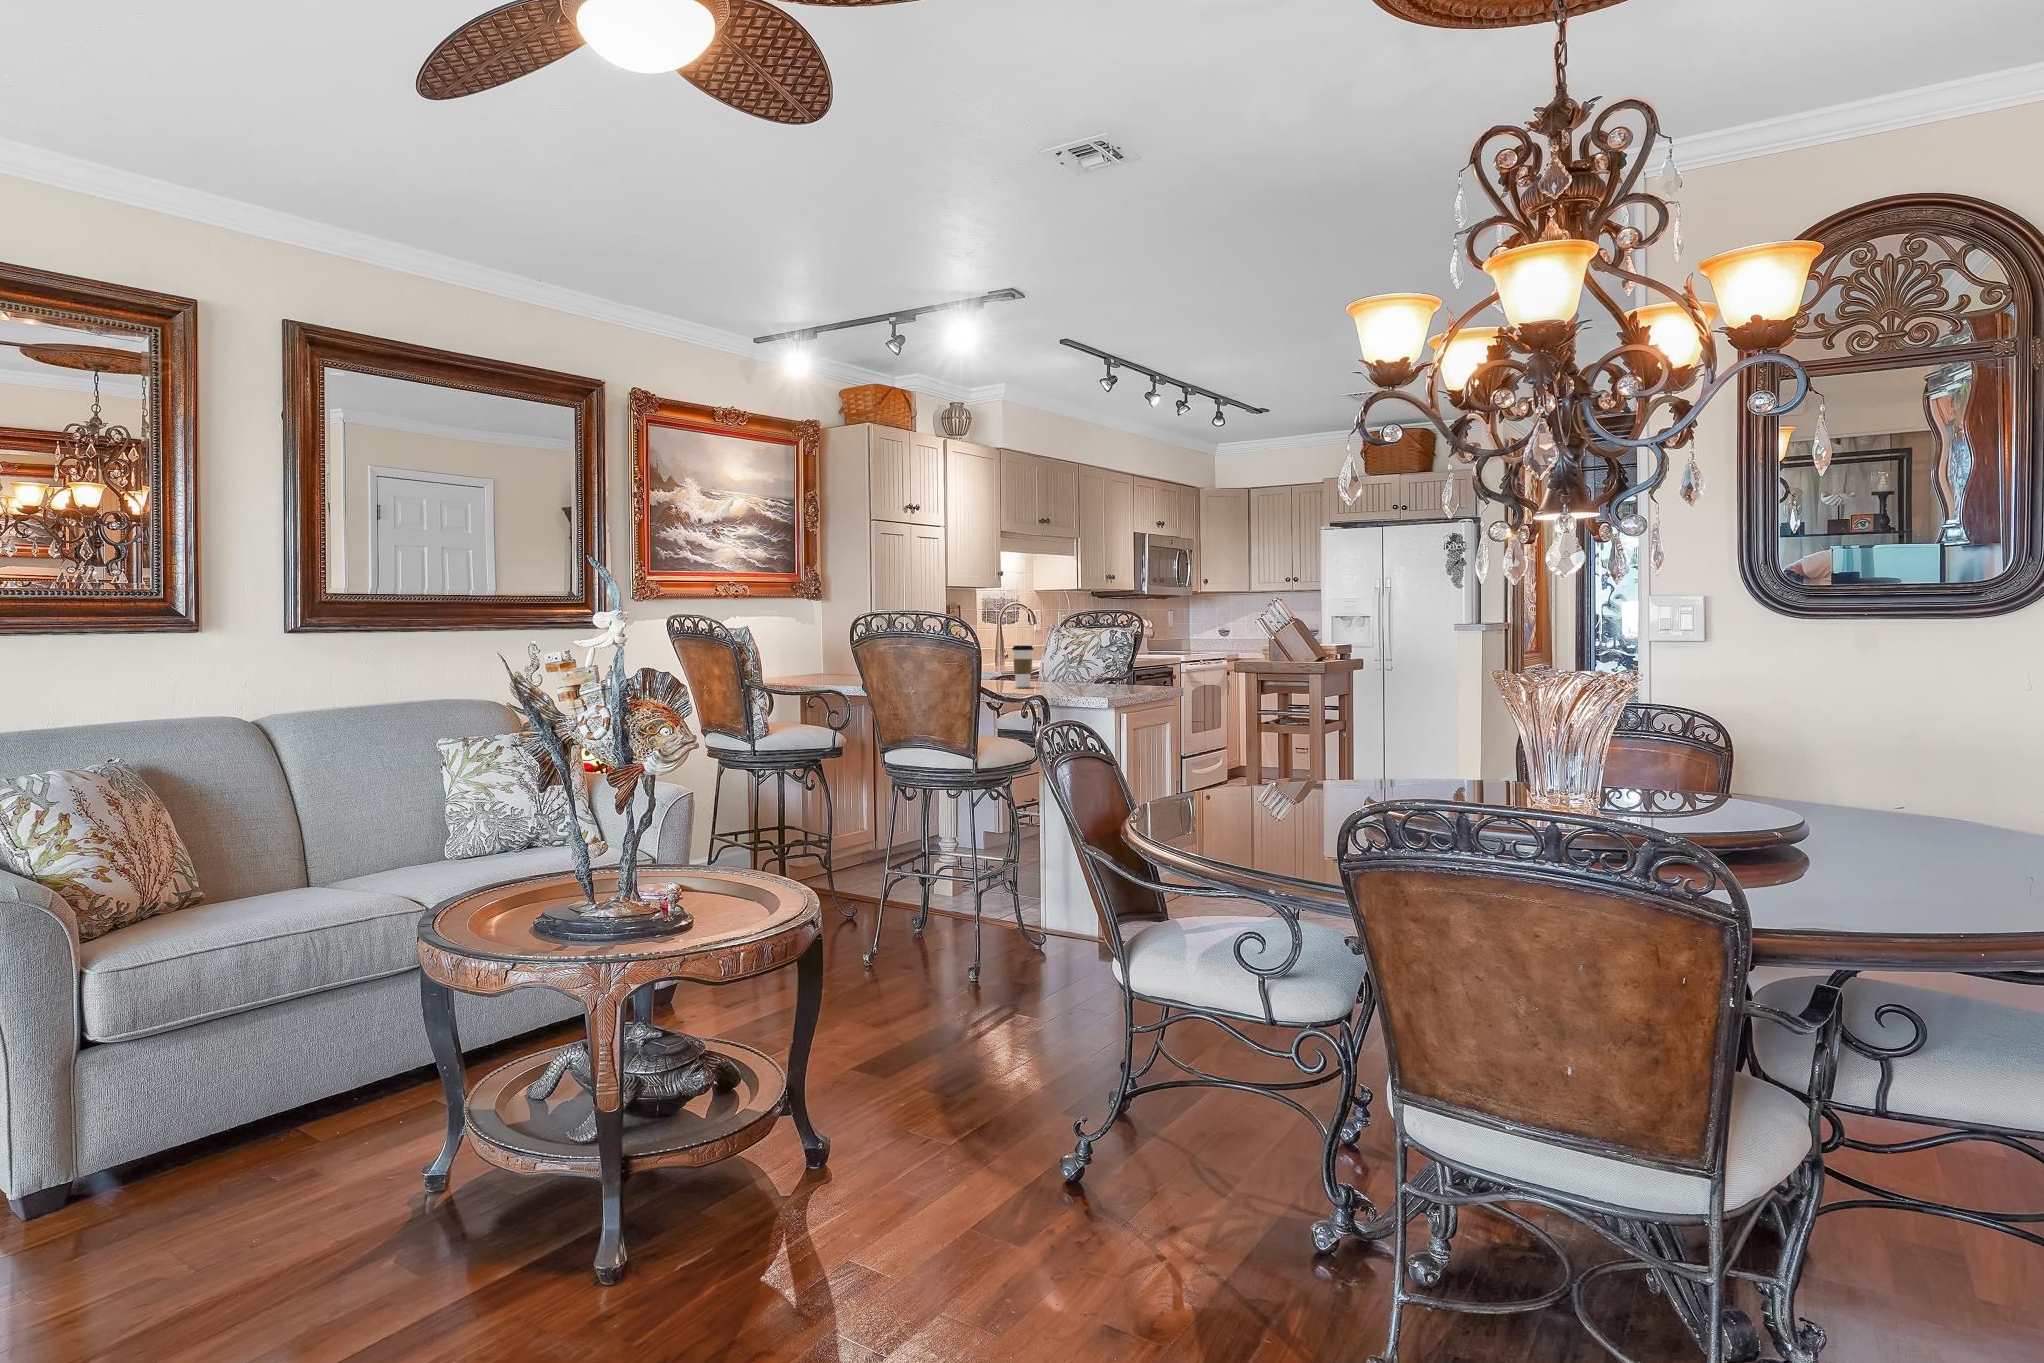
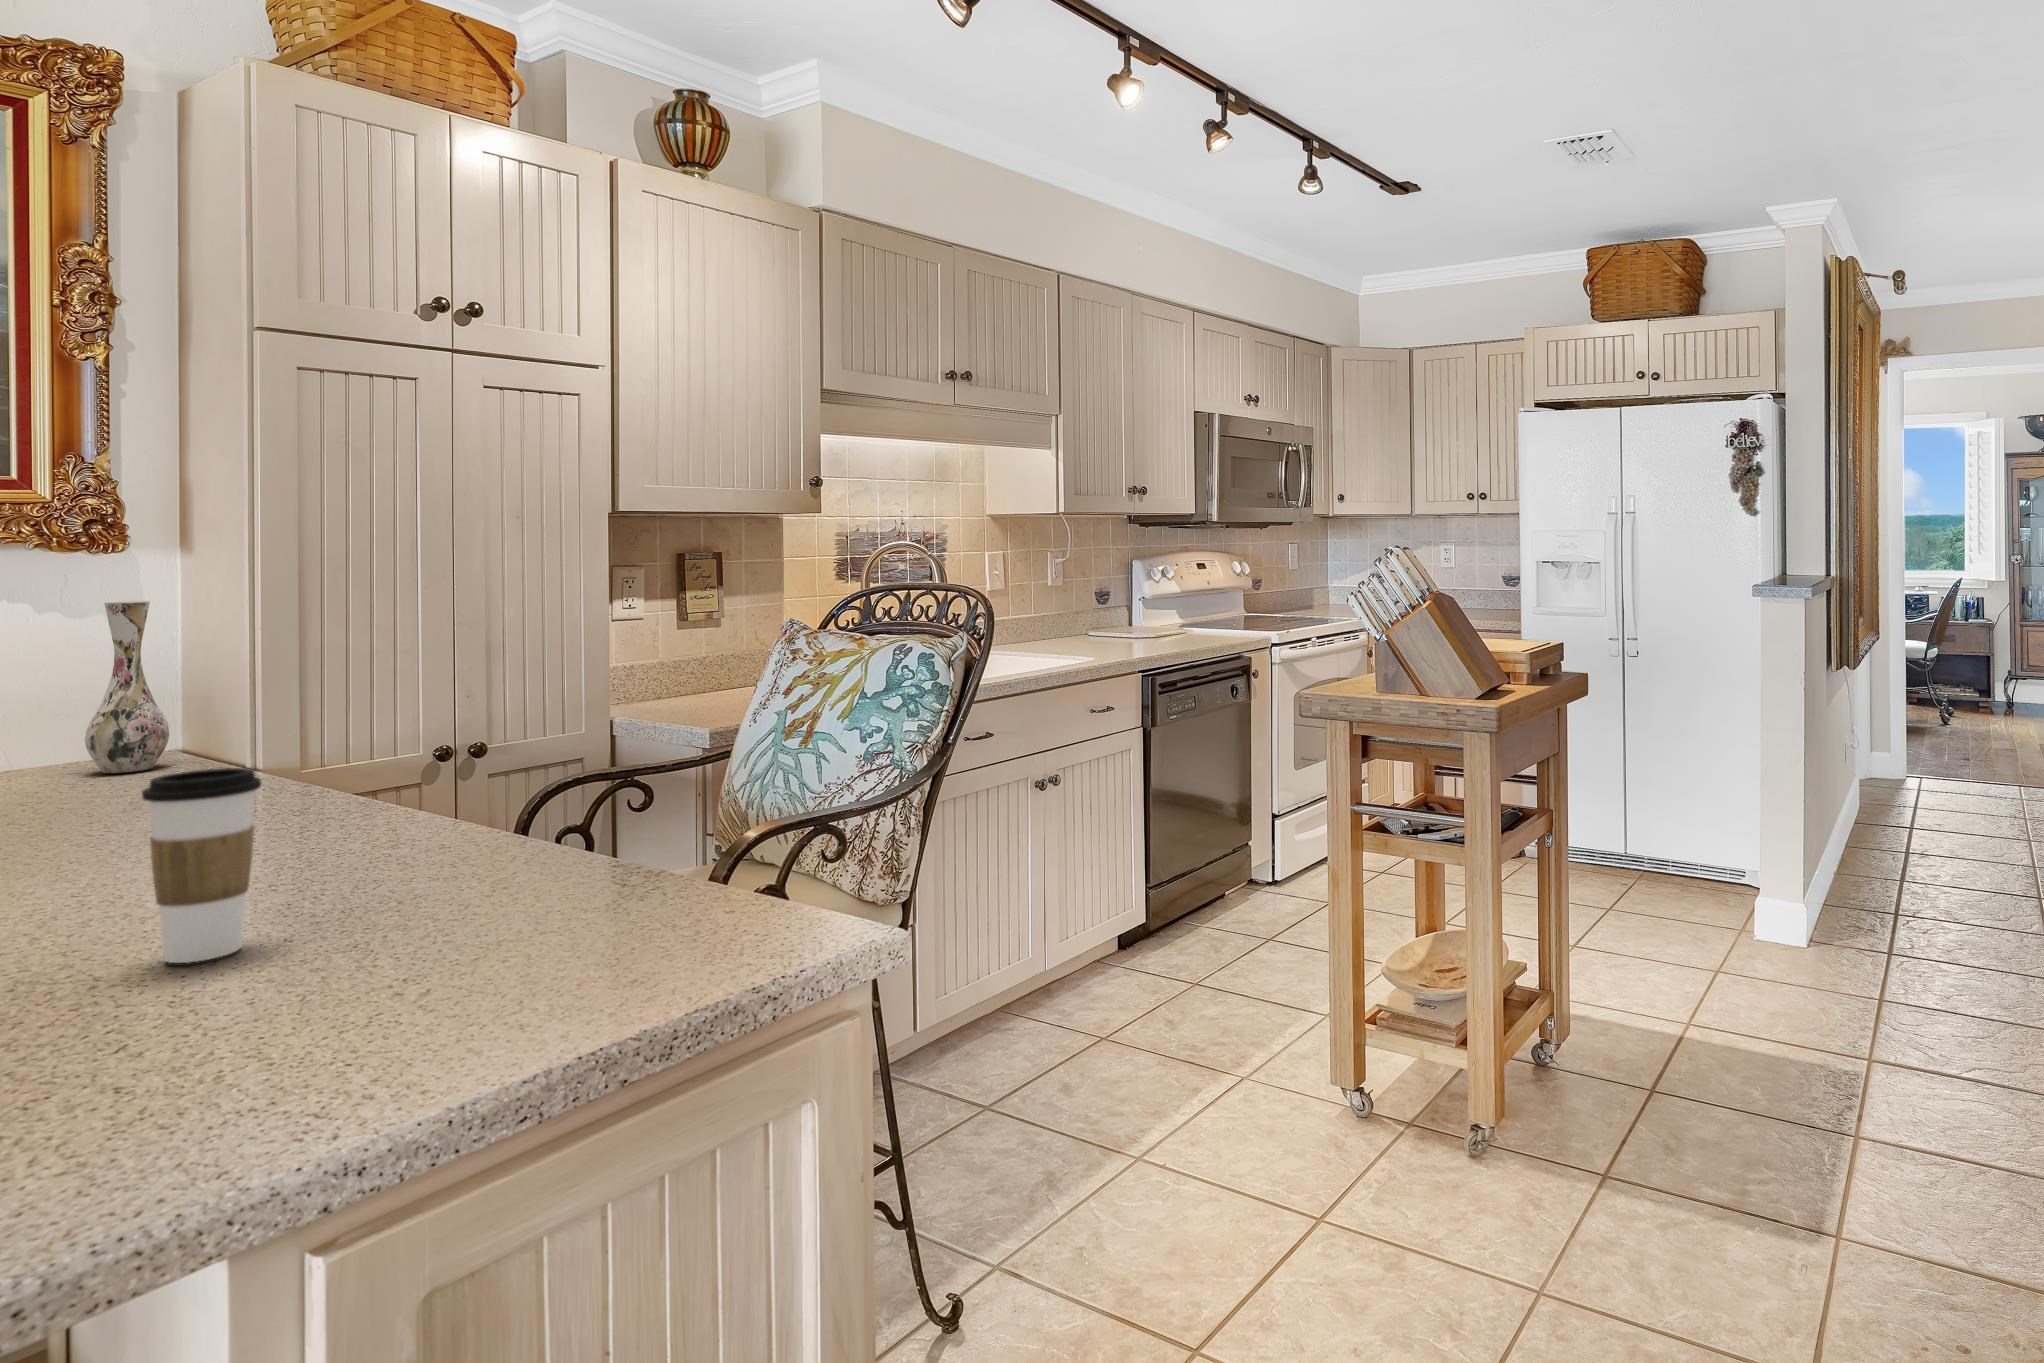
vase: none [813,617,836,676] -> present [85,601,169,773]

